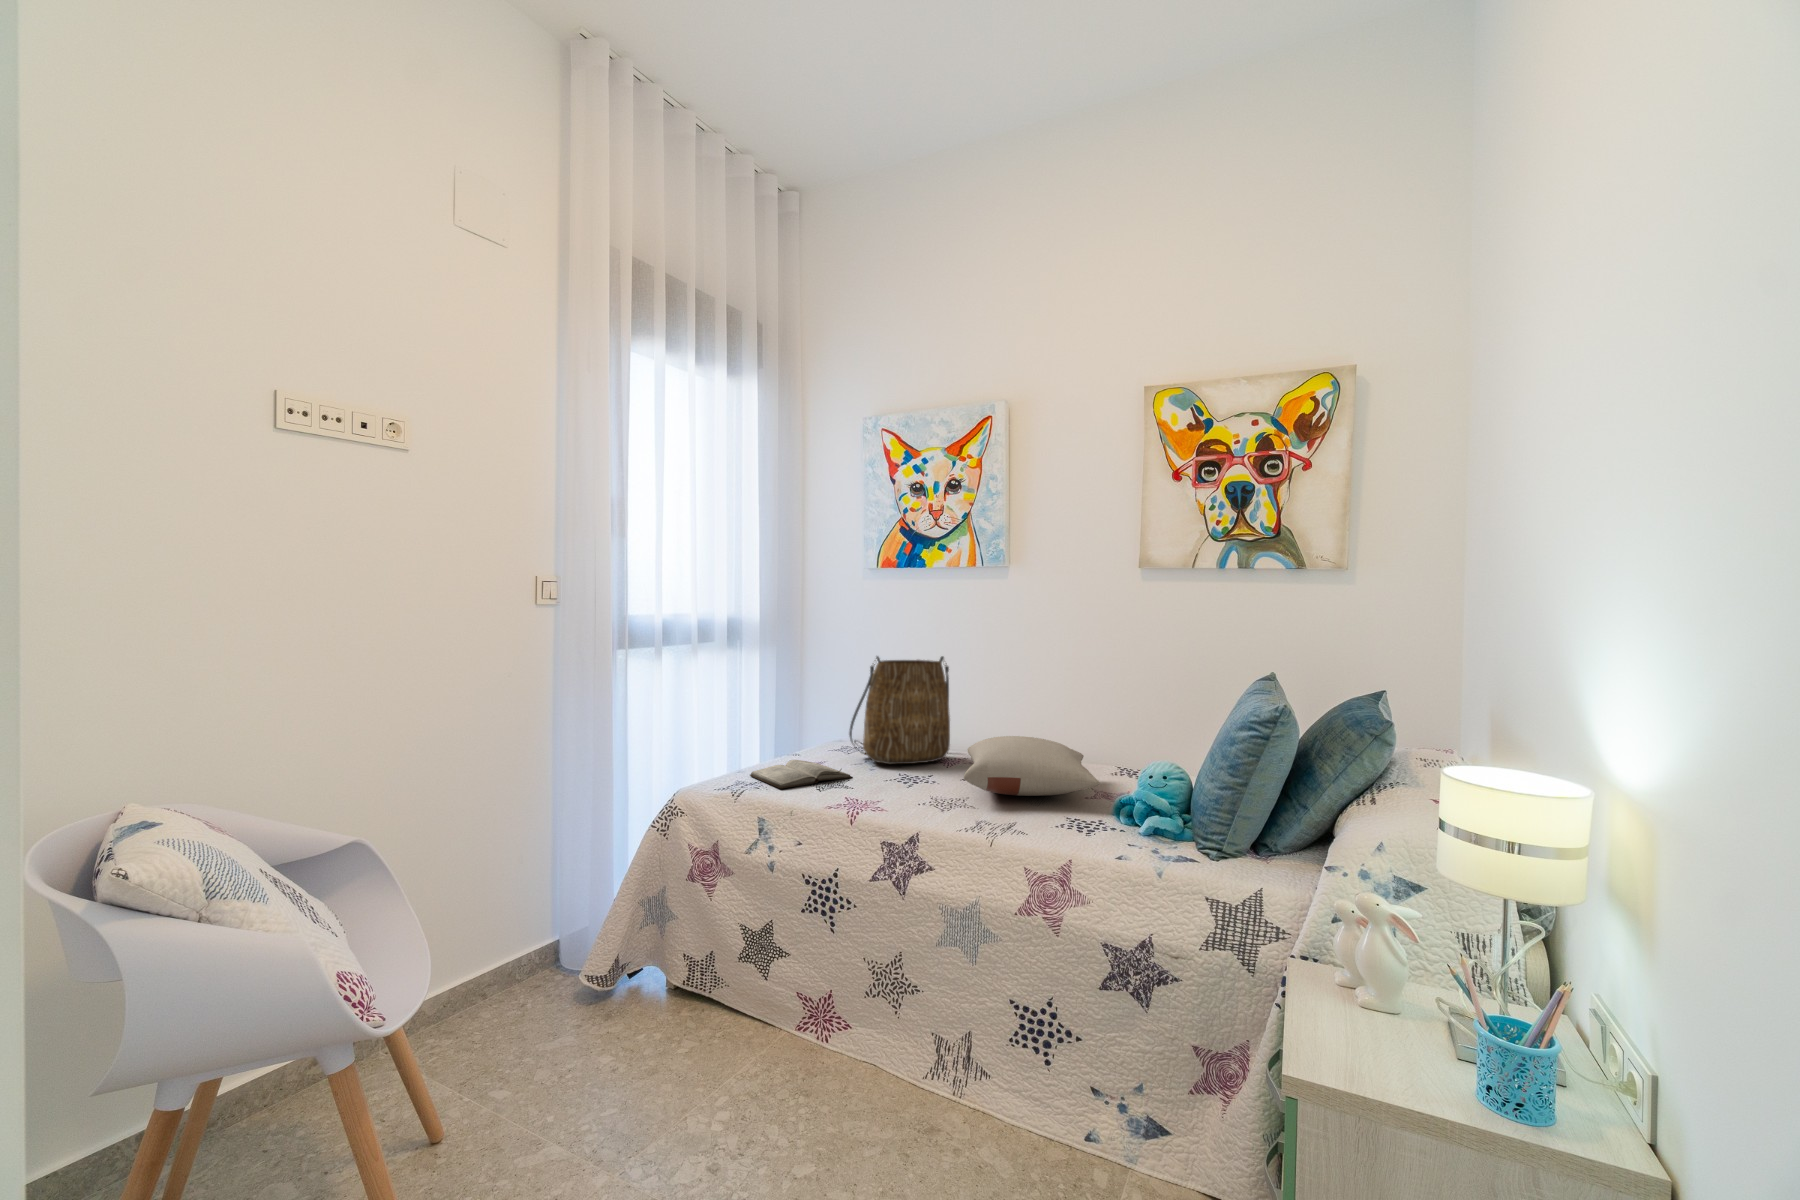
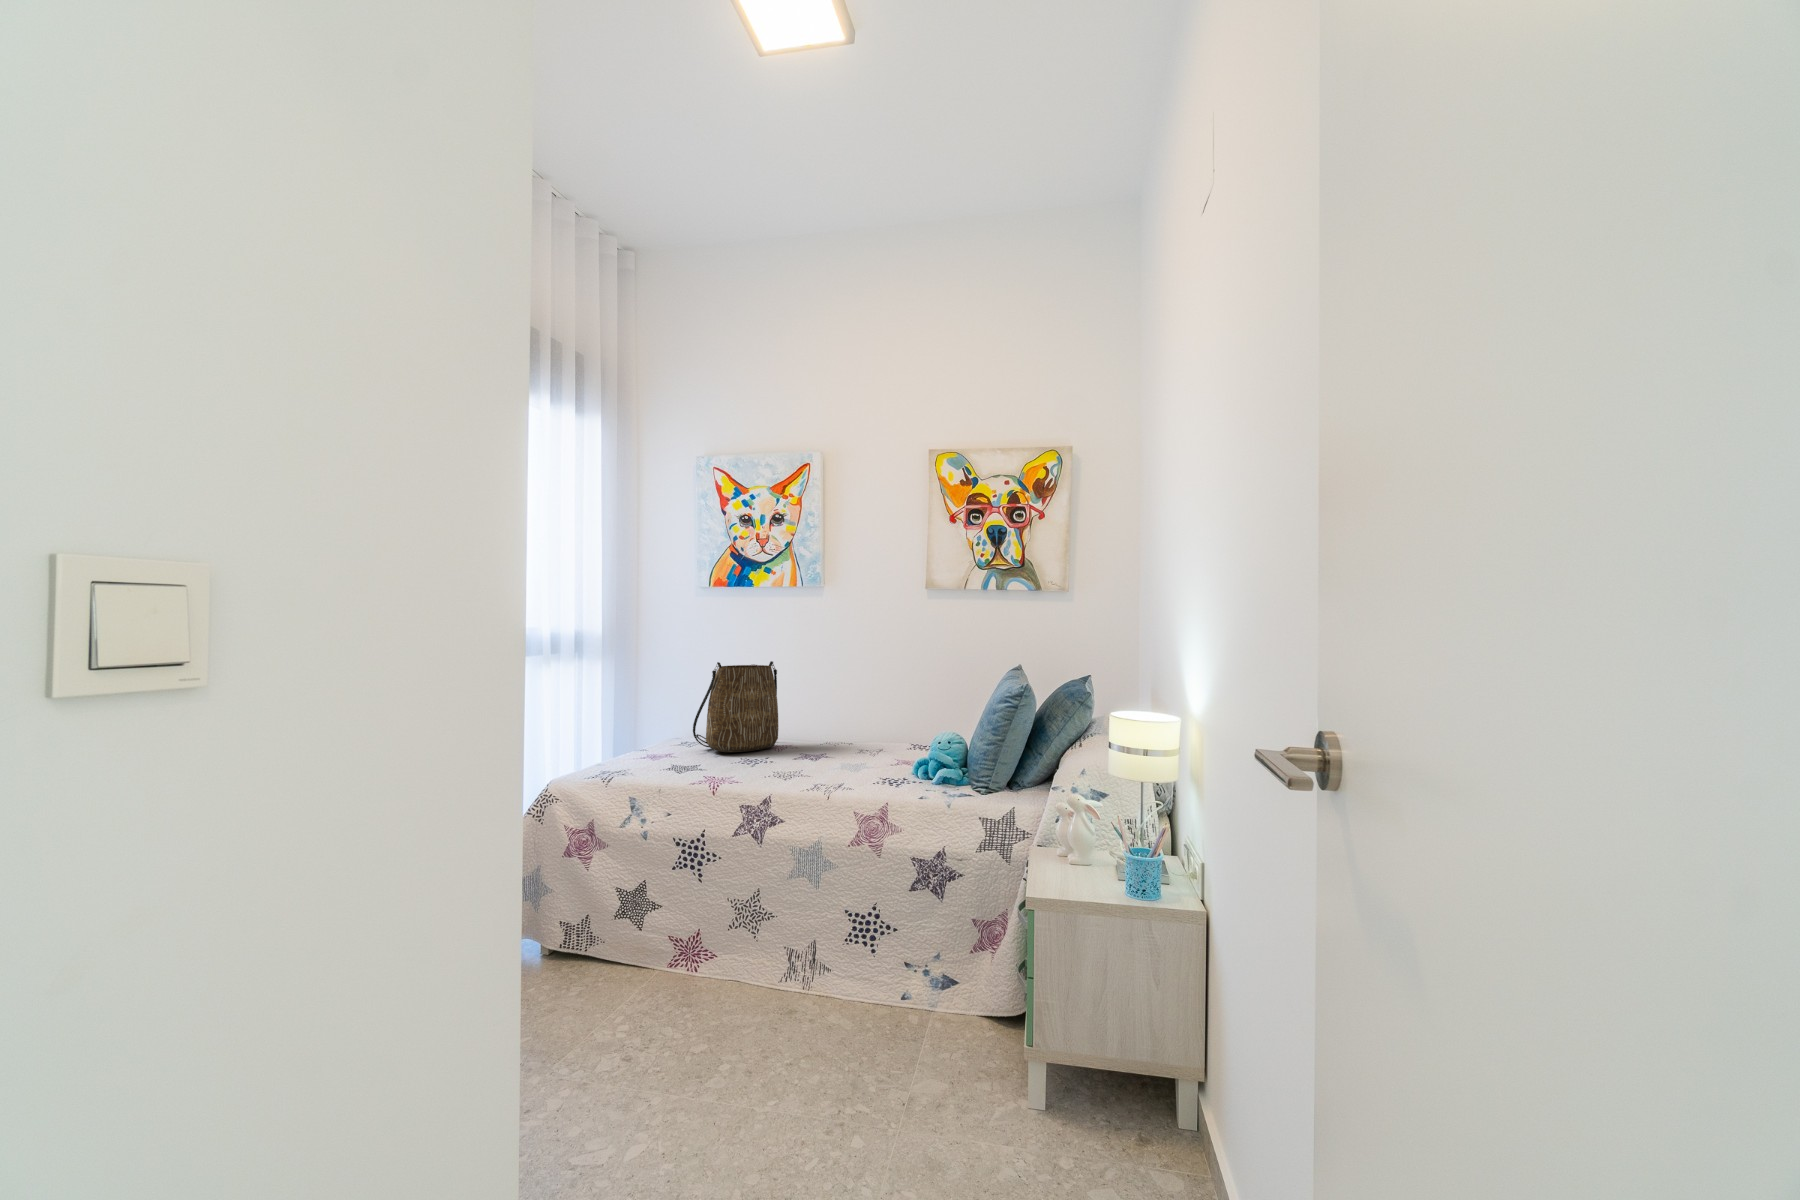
pillow: present [964,736,1100,796] -> none [796,722,903,766]
diary: present [750,760,853,789] -> none [610,753,702,775]

